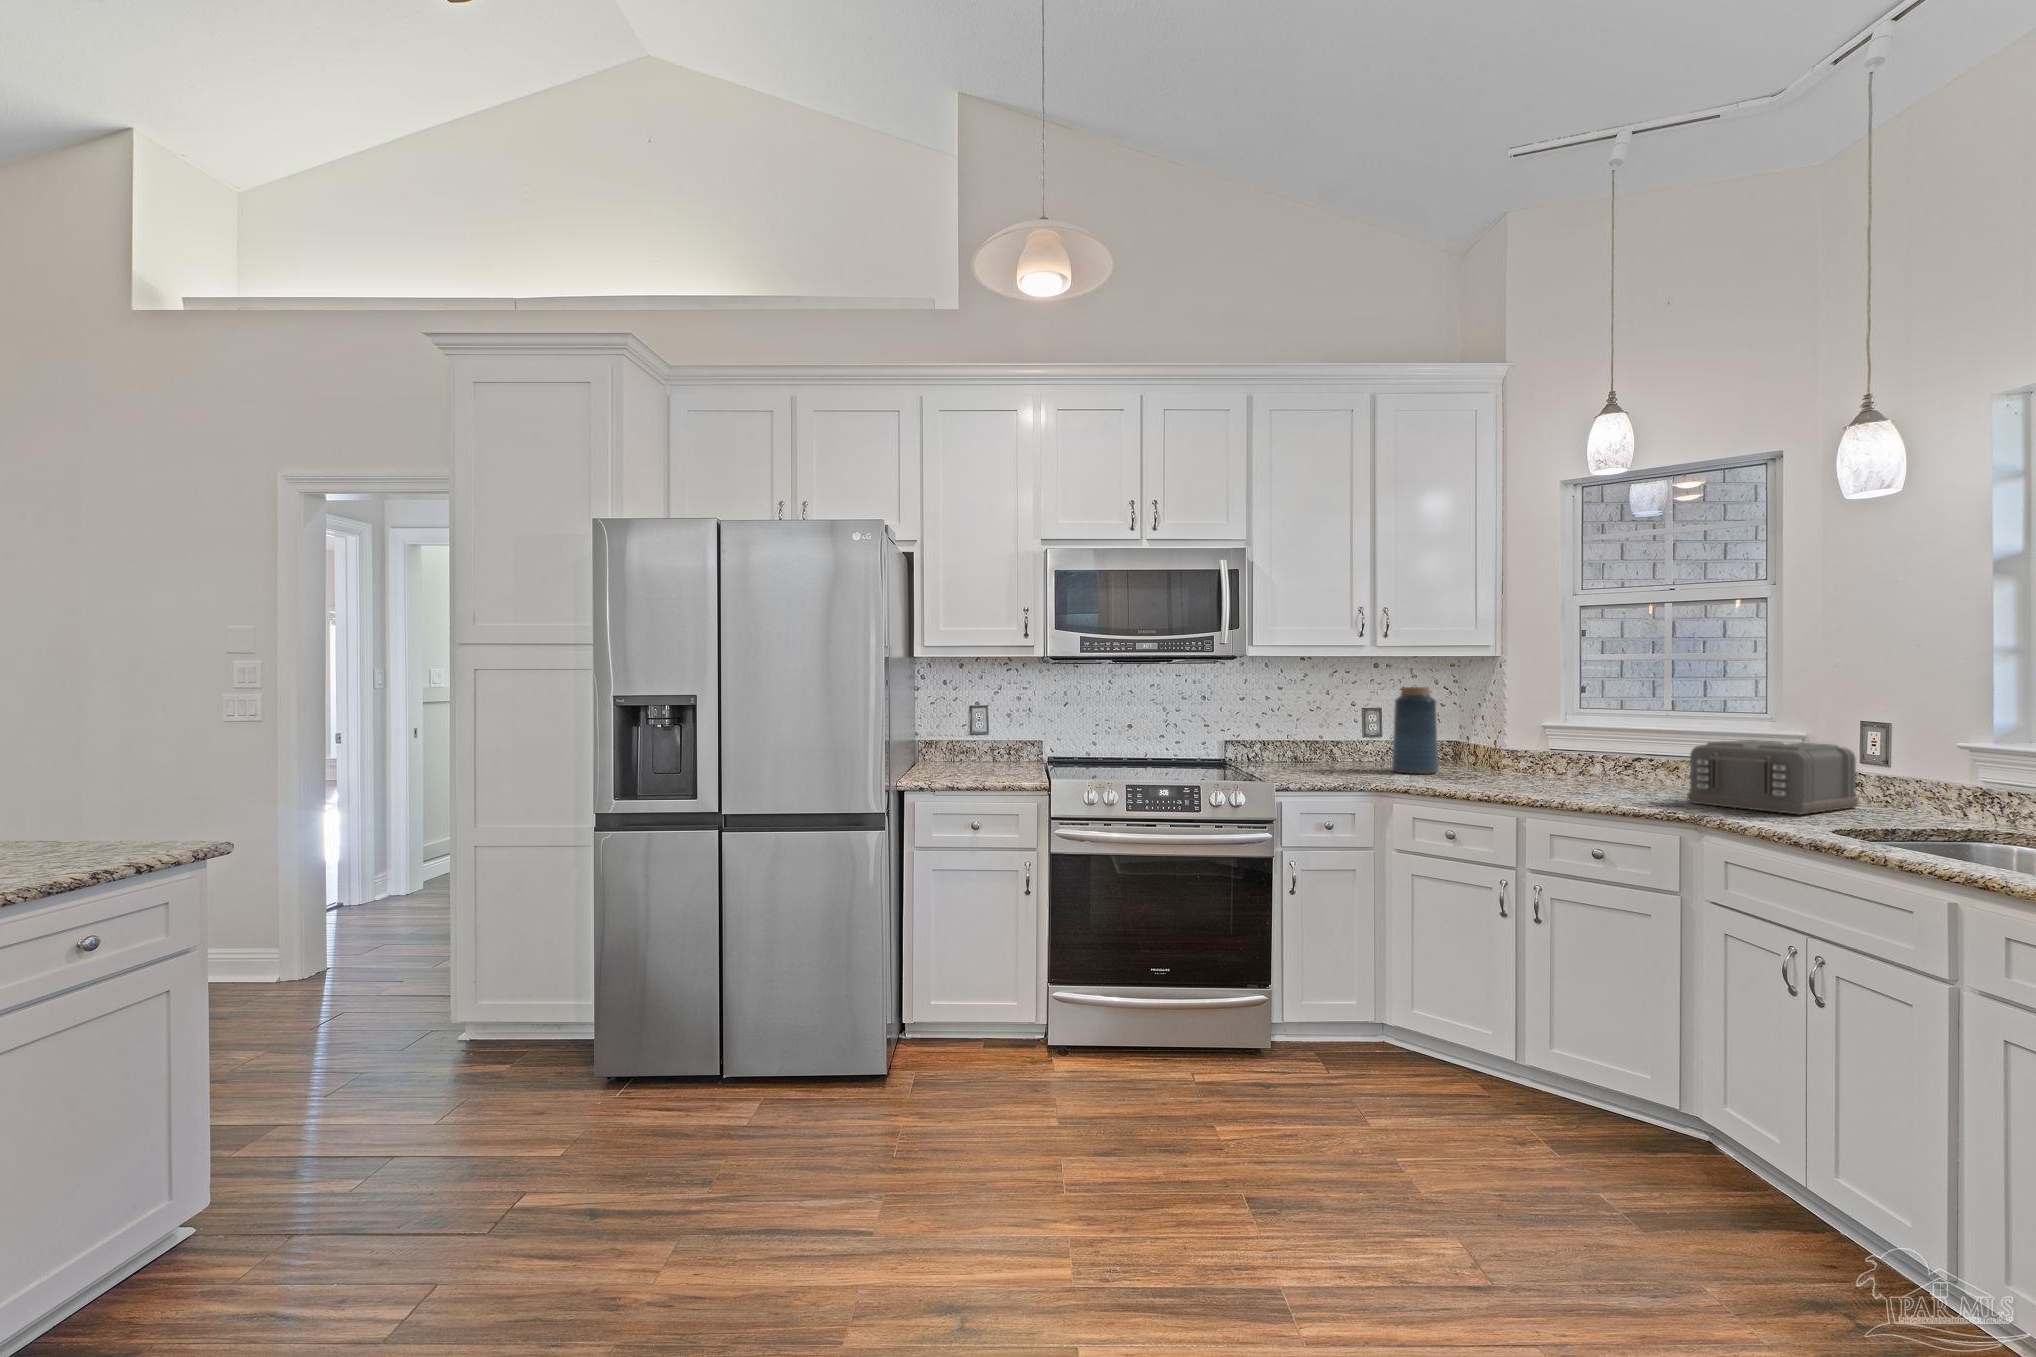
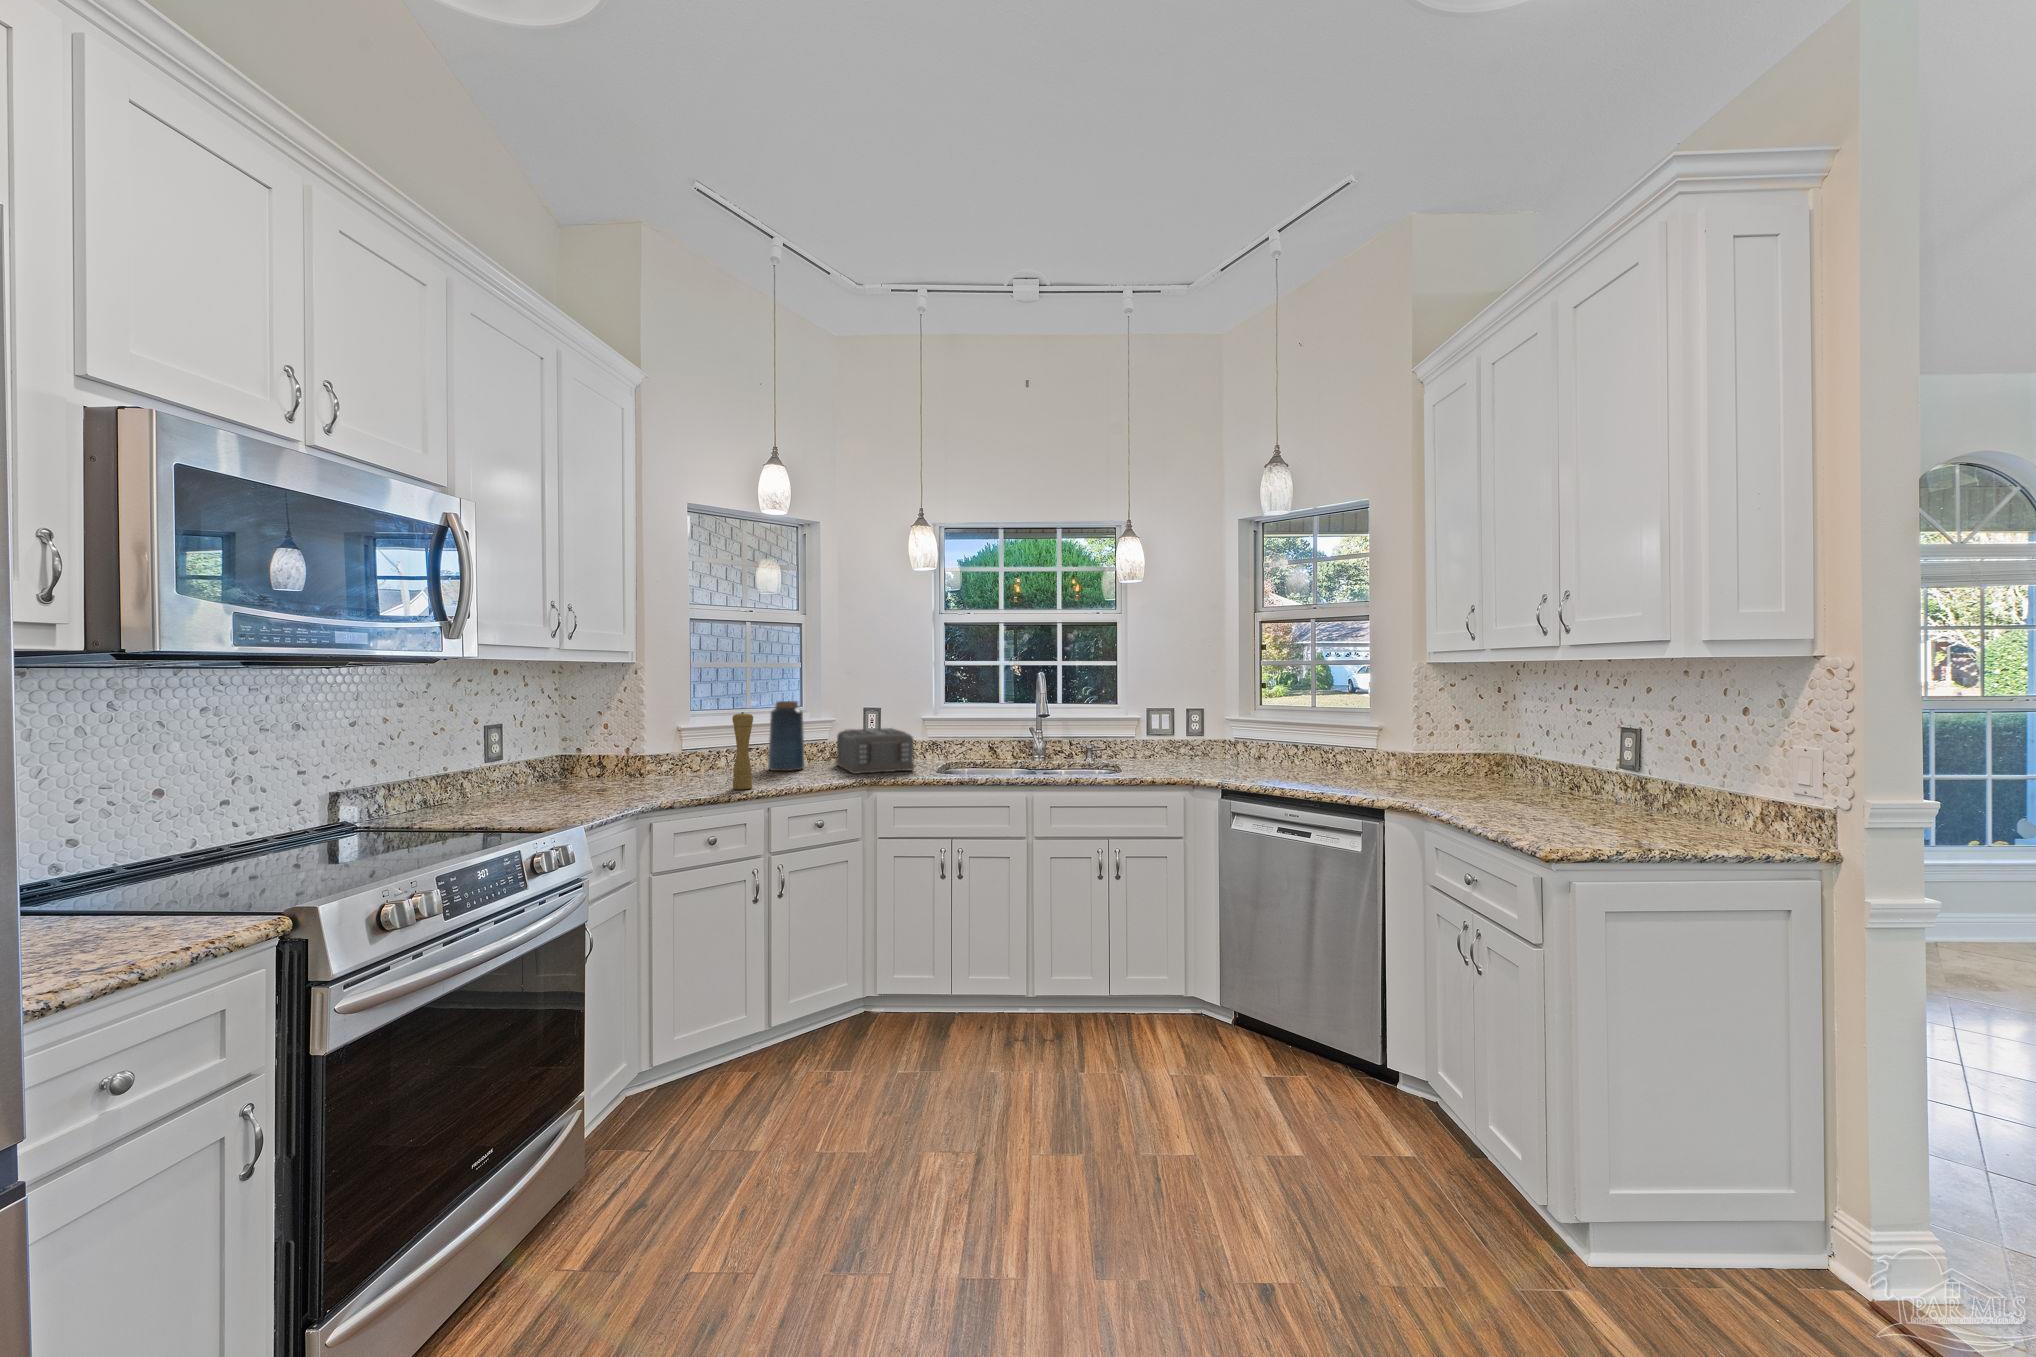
vase: present [1392,687,1439,774] -> present [768,701,805,771]
pepper mill: none [1481,697,1506,790] -> present [732,712,753,789]

